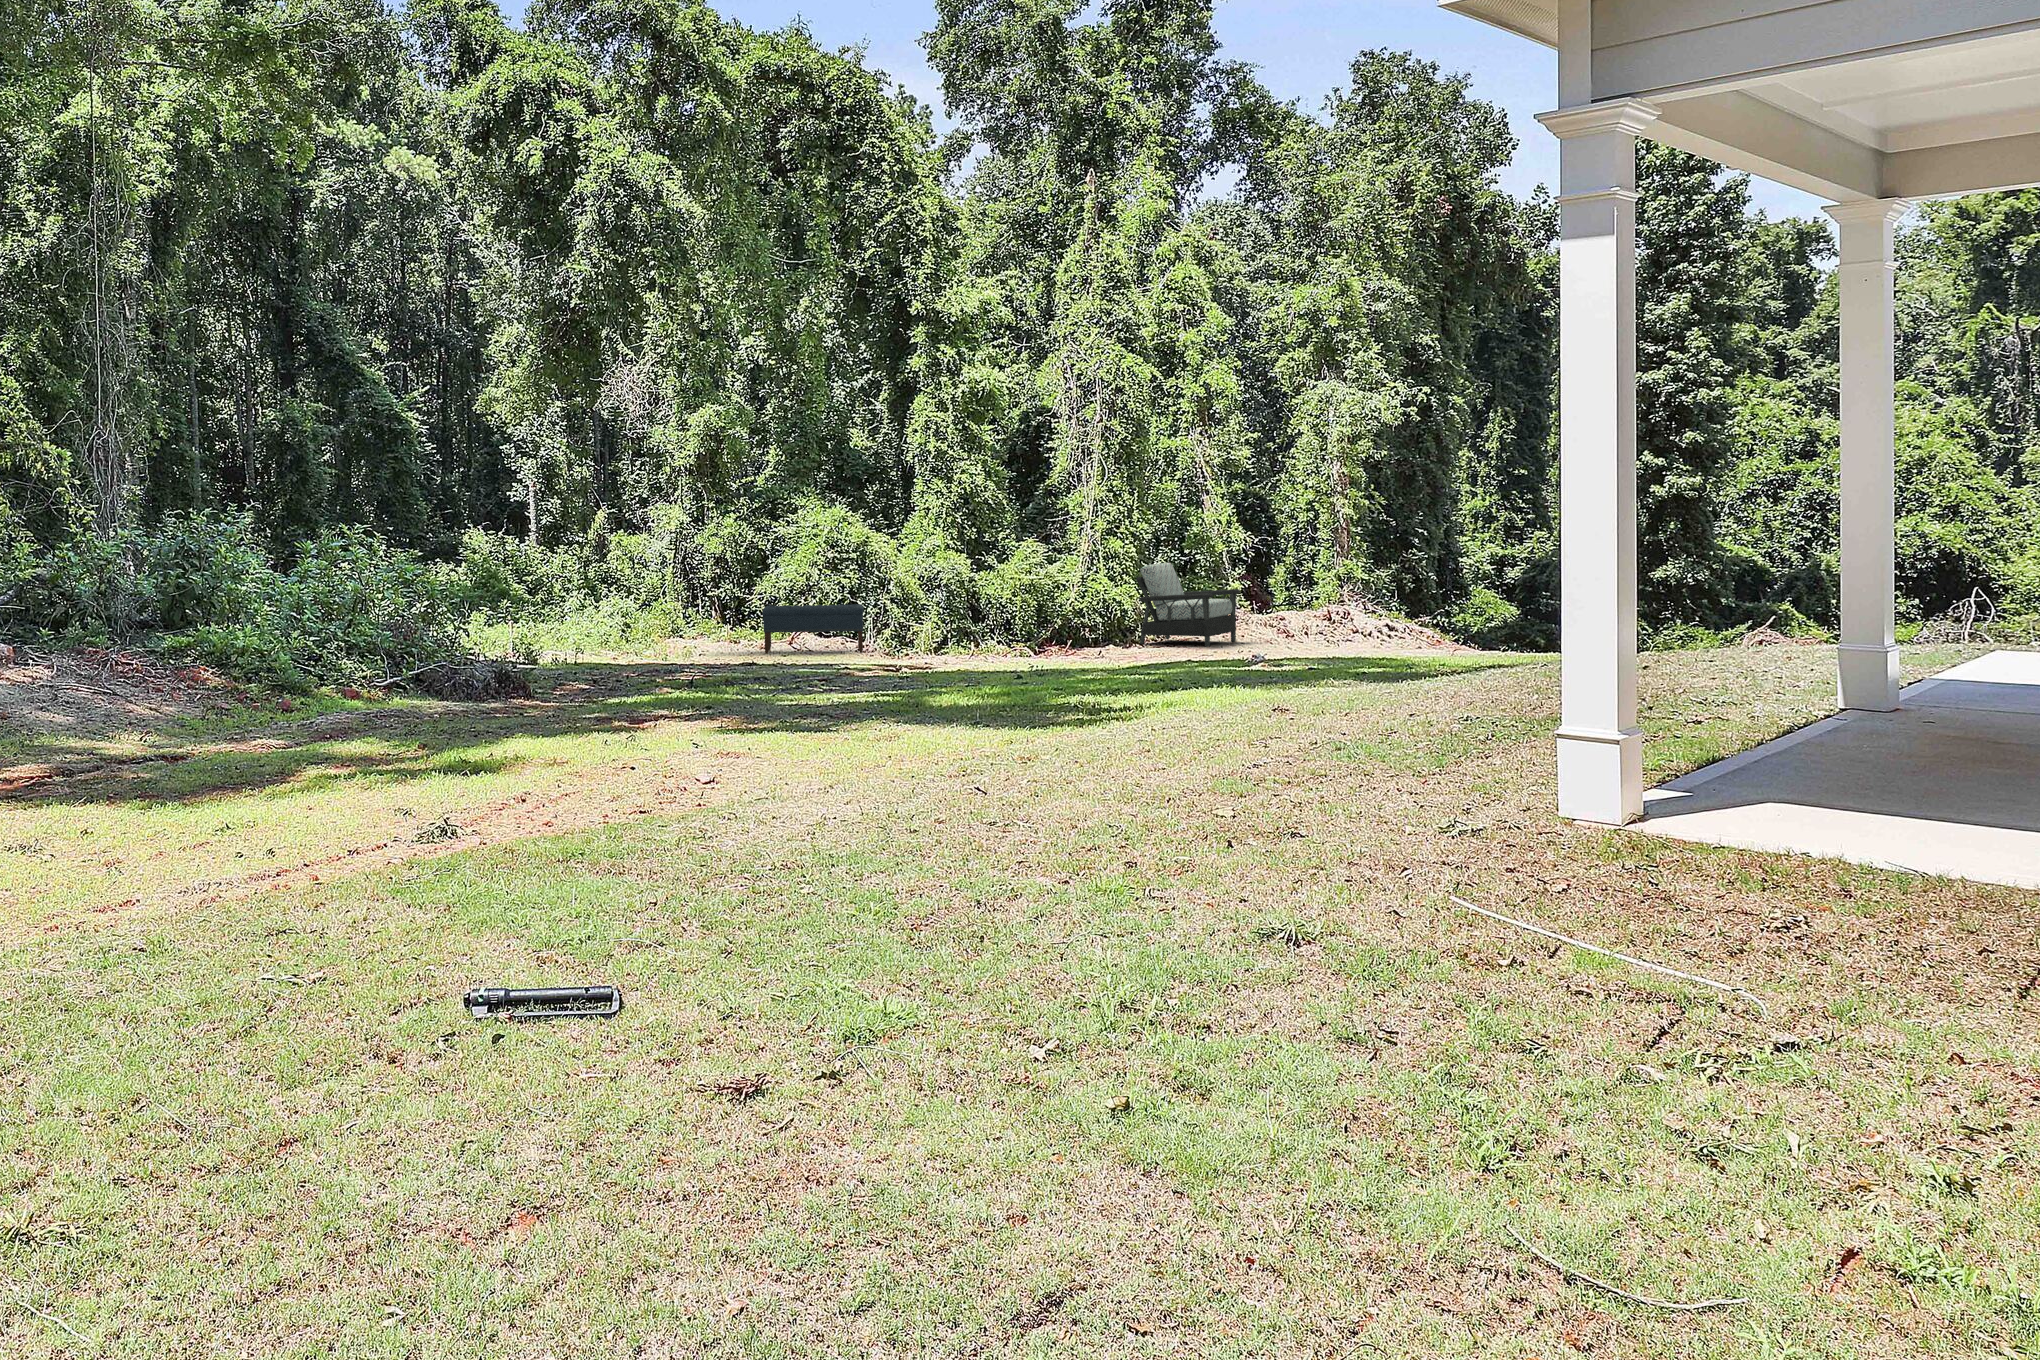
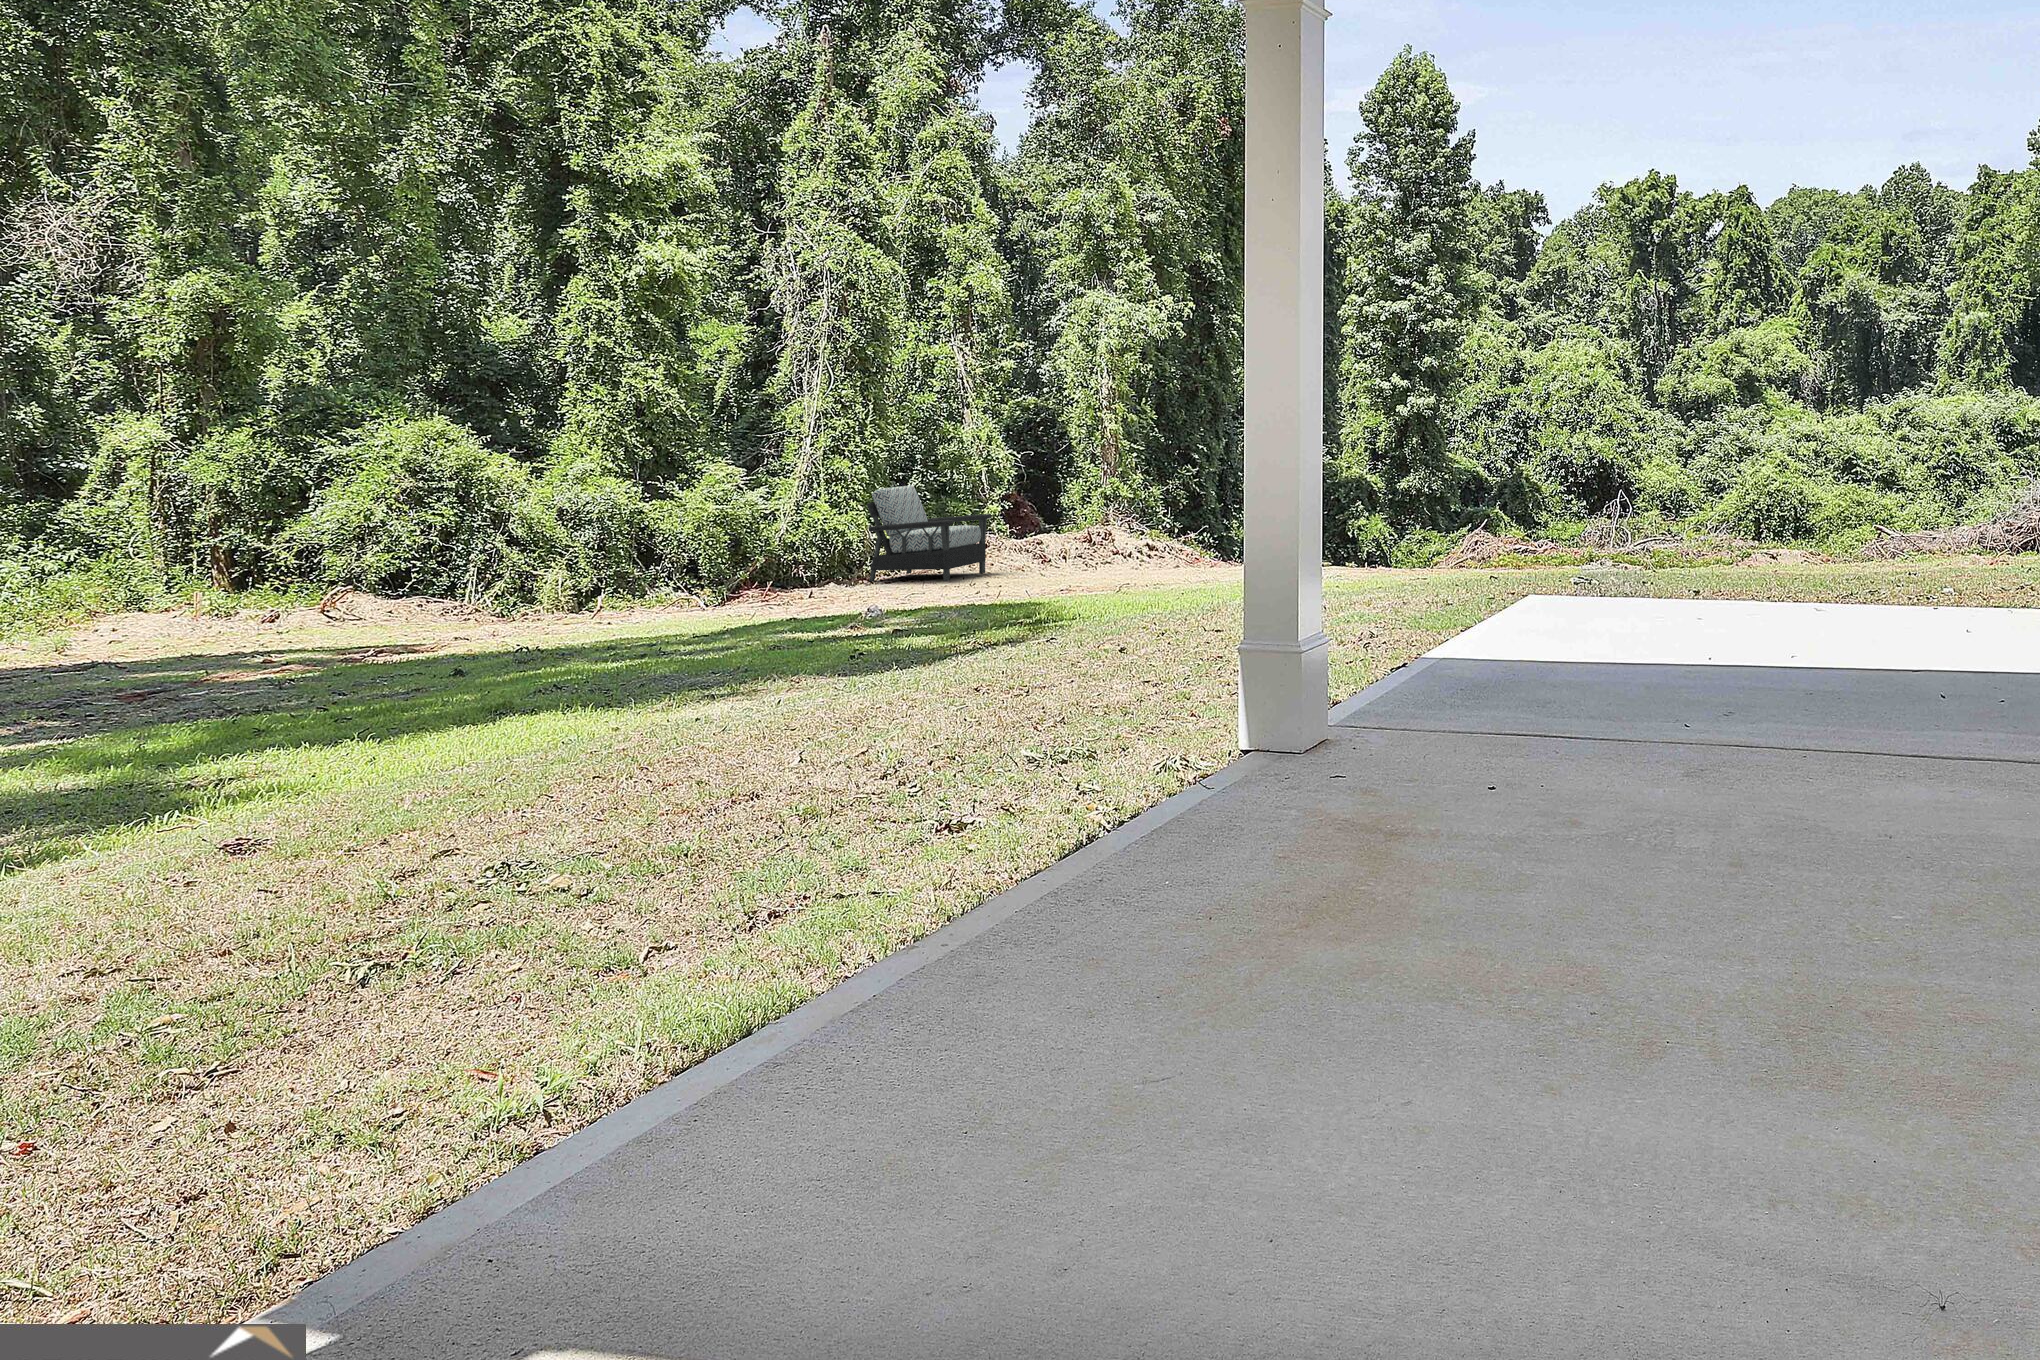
bench: present [762,604,864,654] -> none [281,549,467,626]

